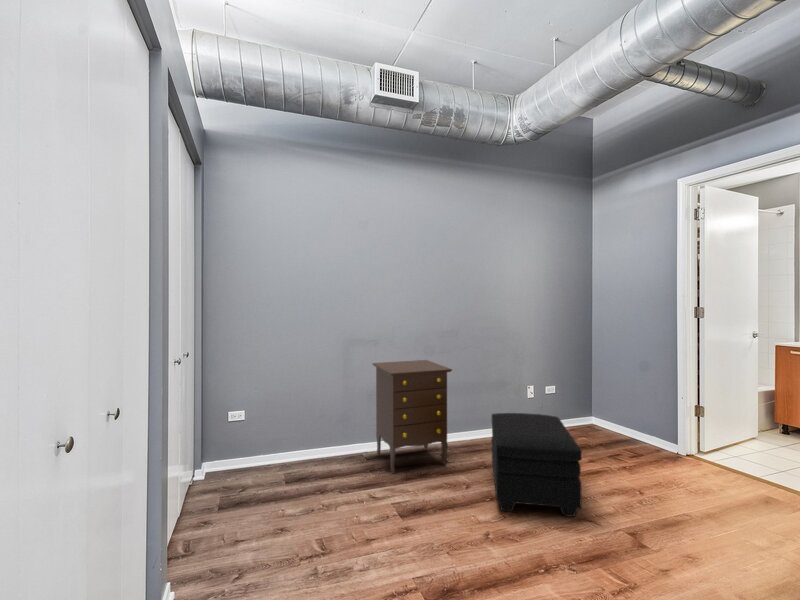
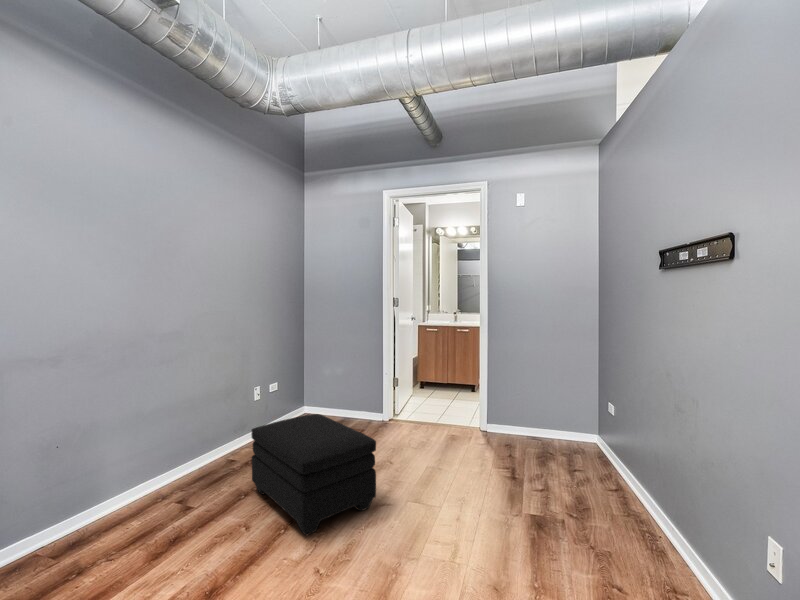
dresser: present [373,360,452,474] -> none [51,378,205,561]

